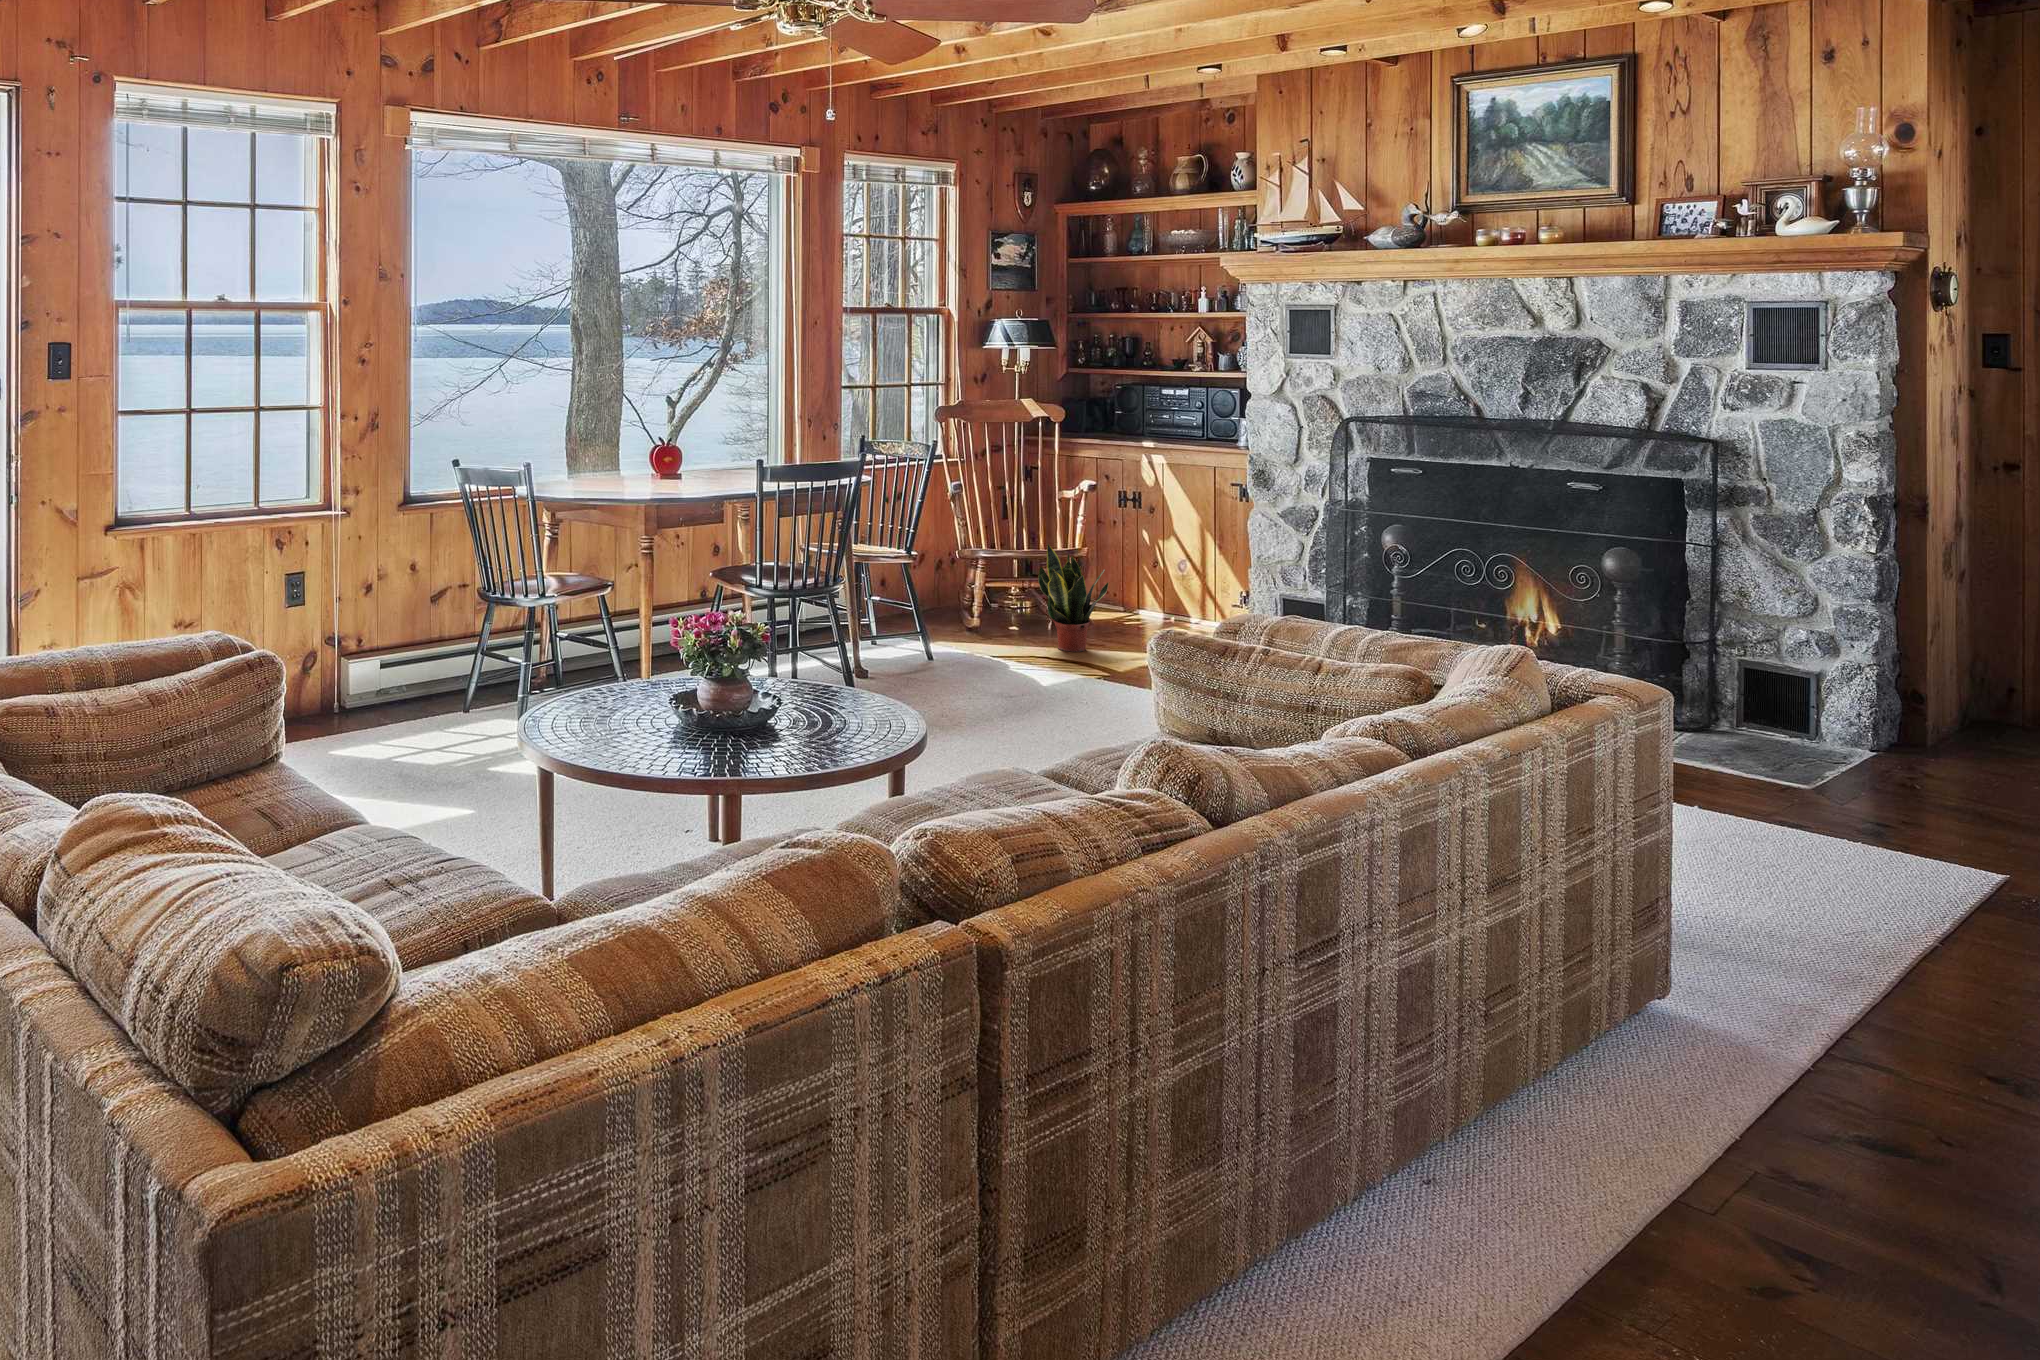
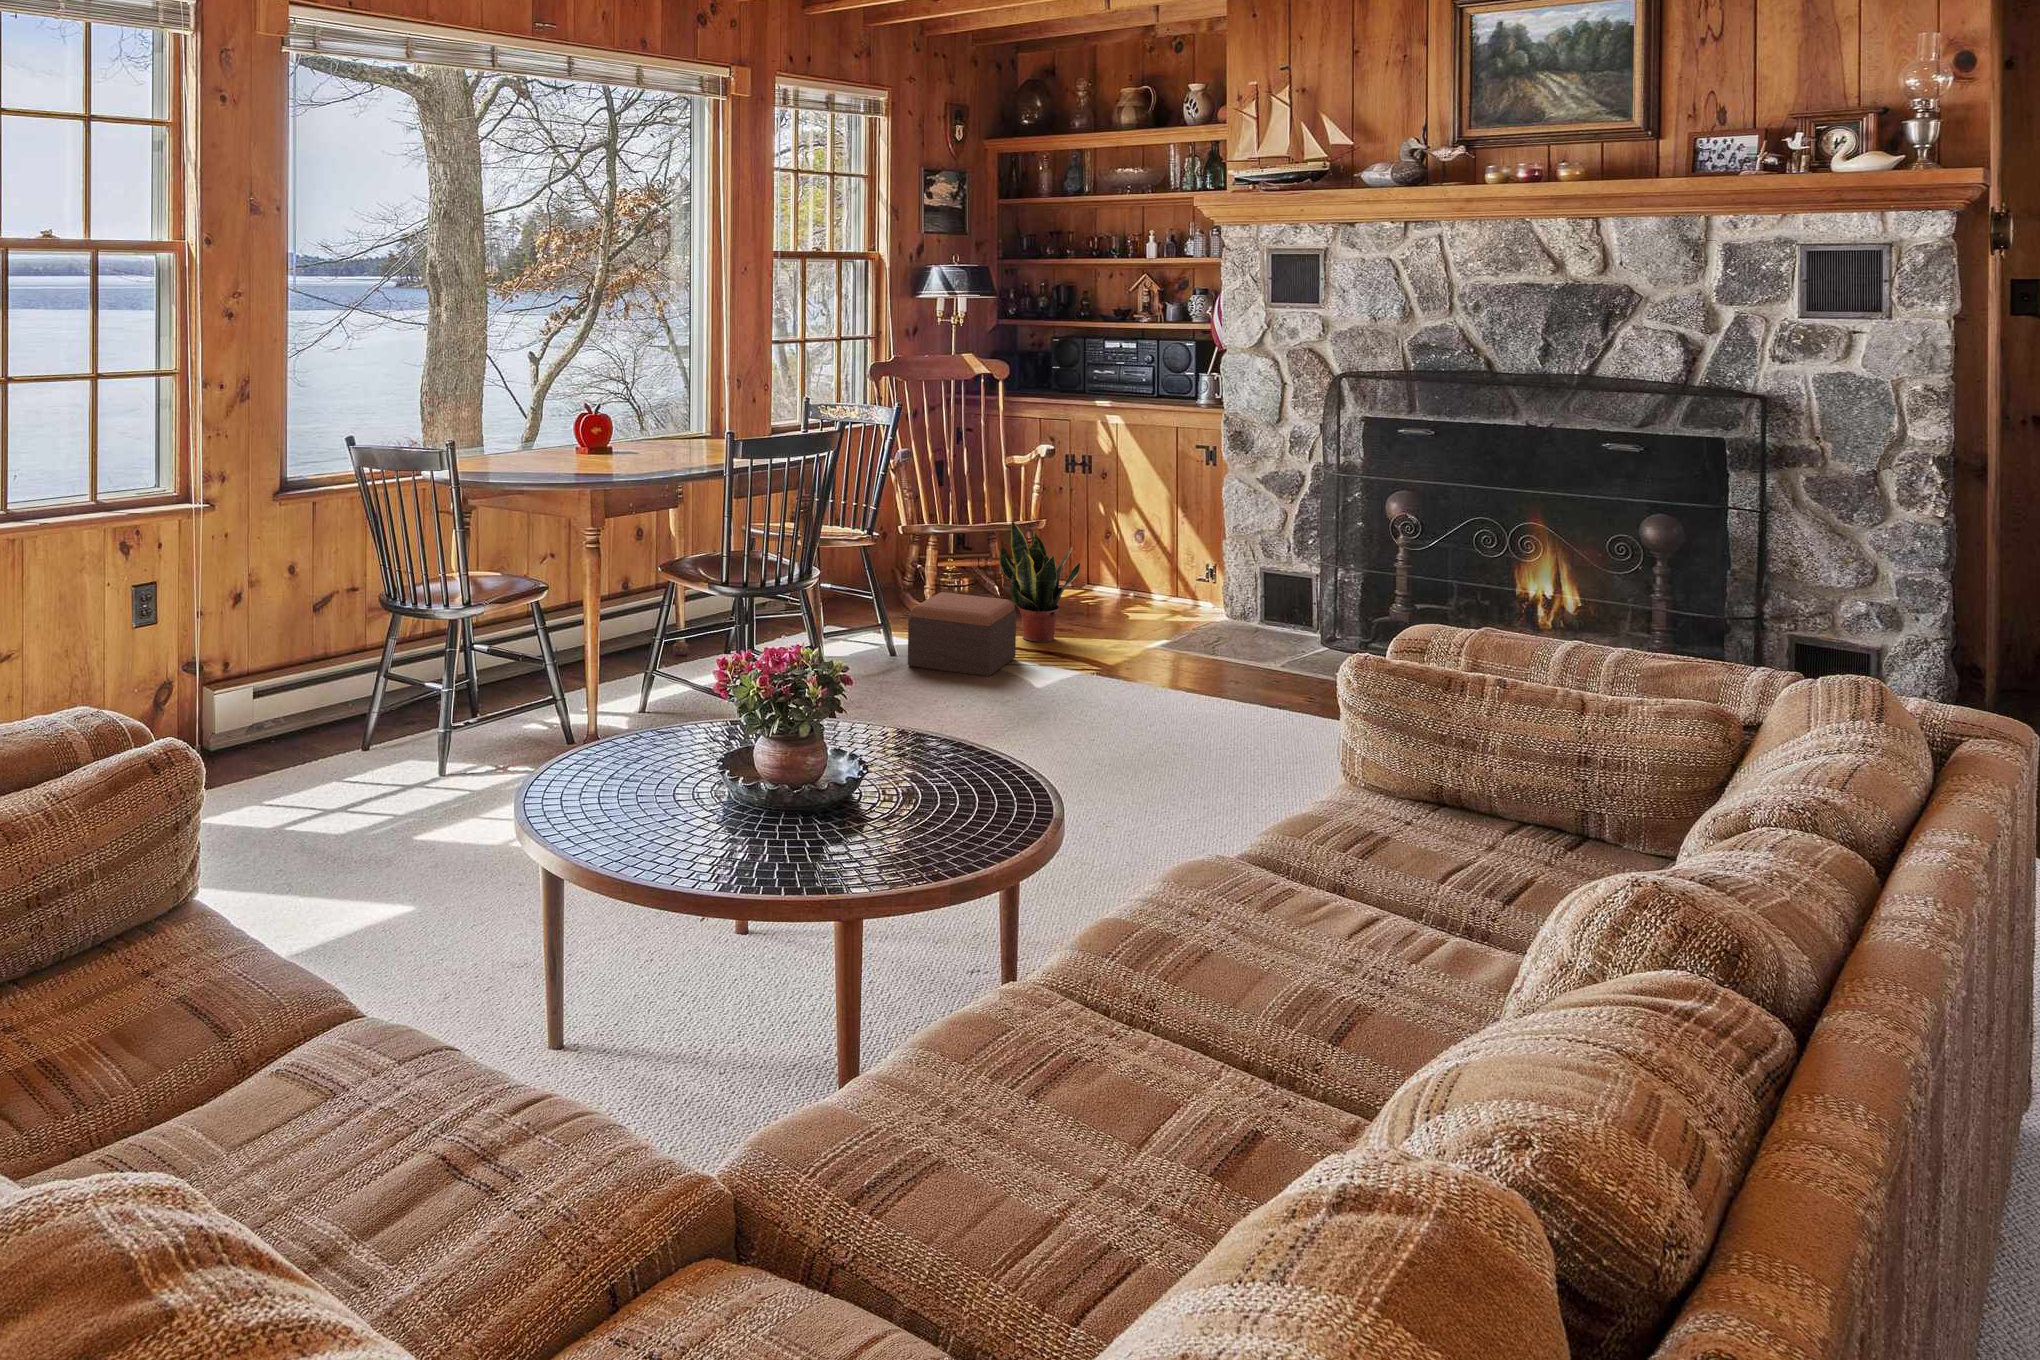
footstool: none [942,604,1041,678] -> present [908,592,1016,676]

